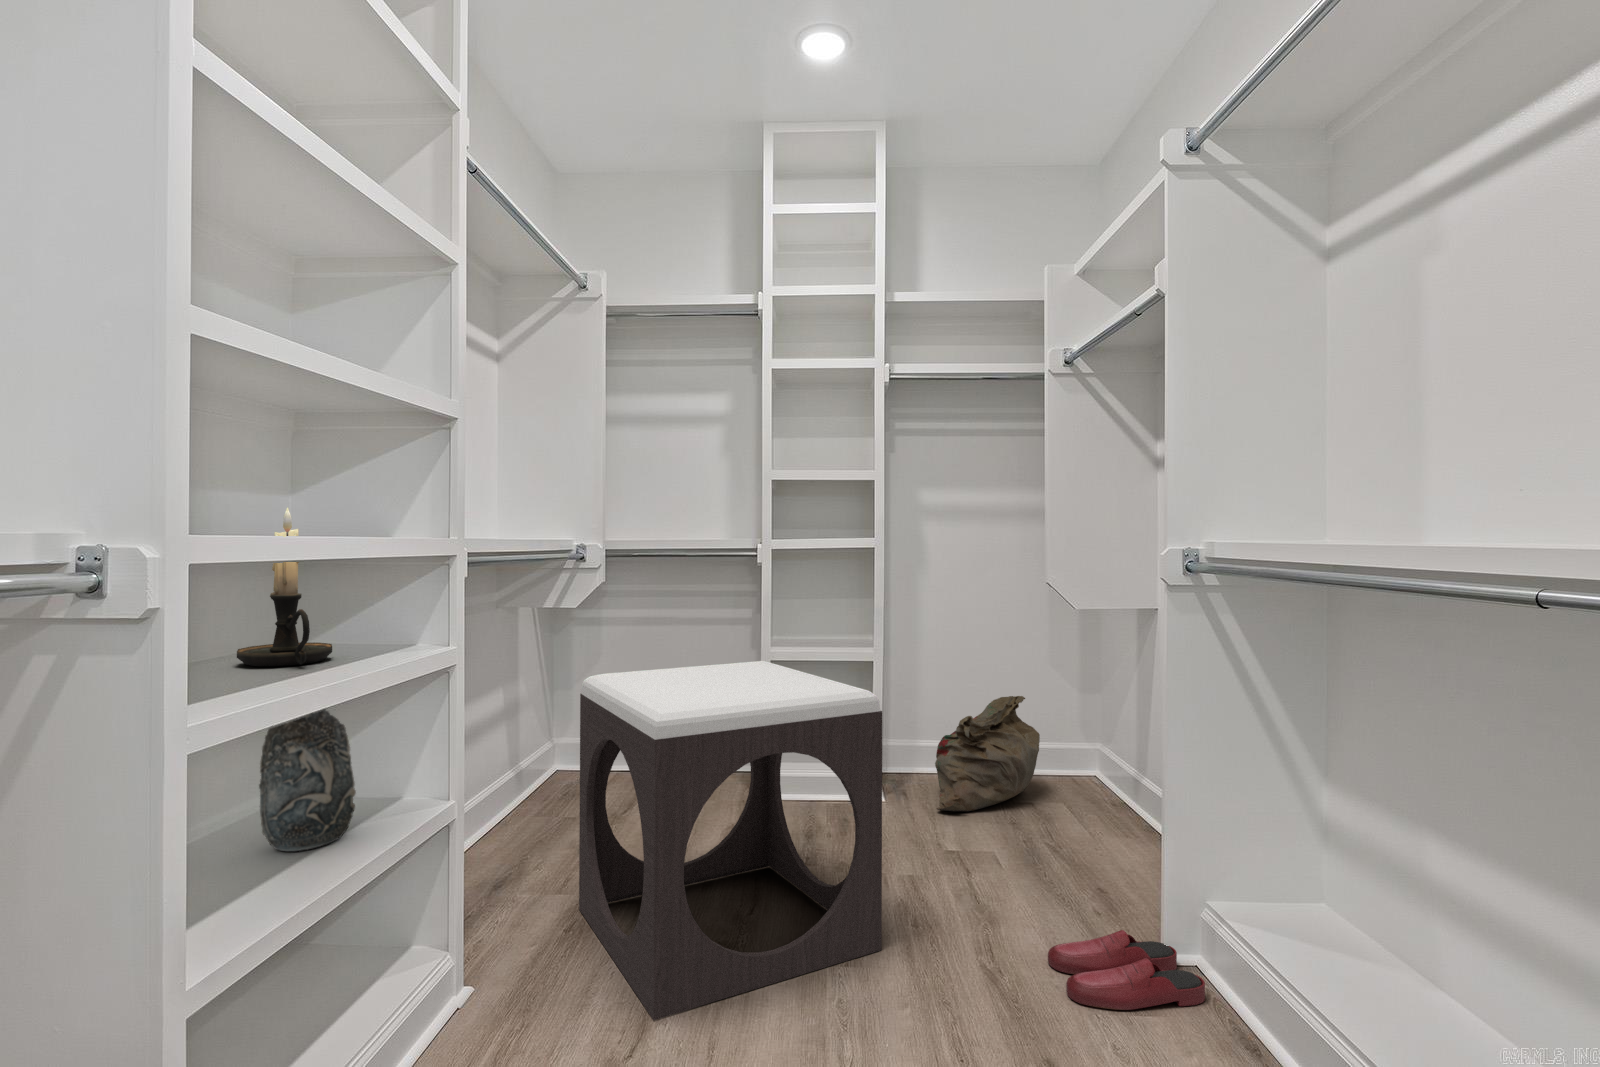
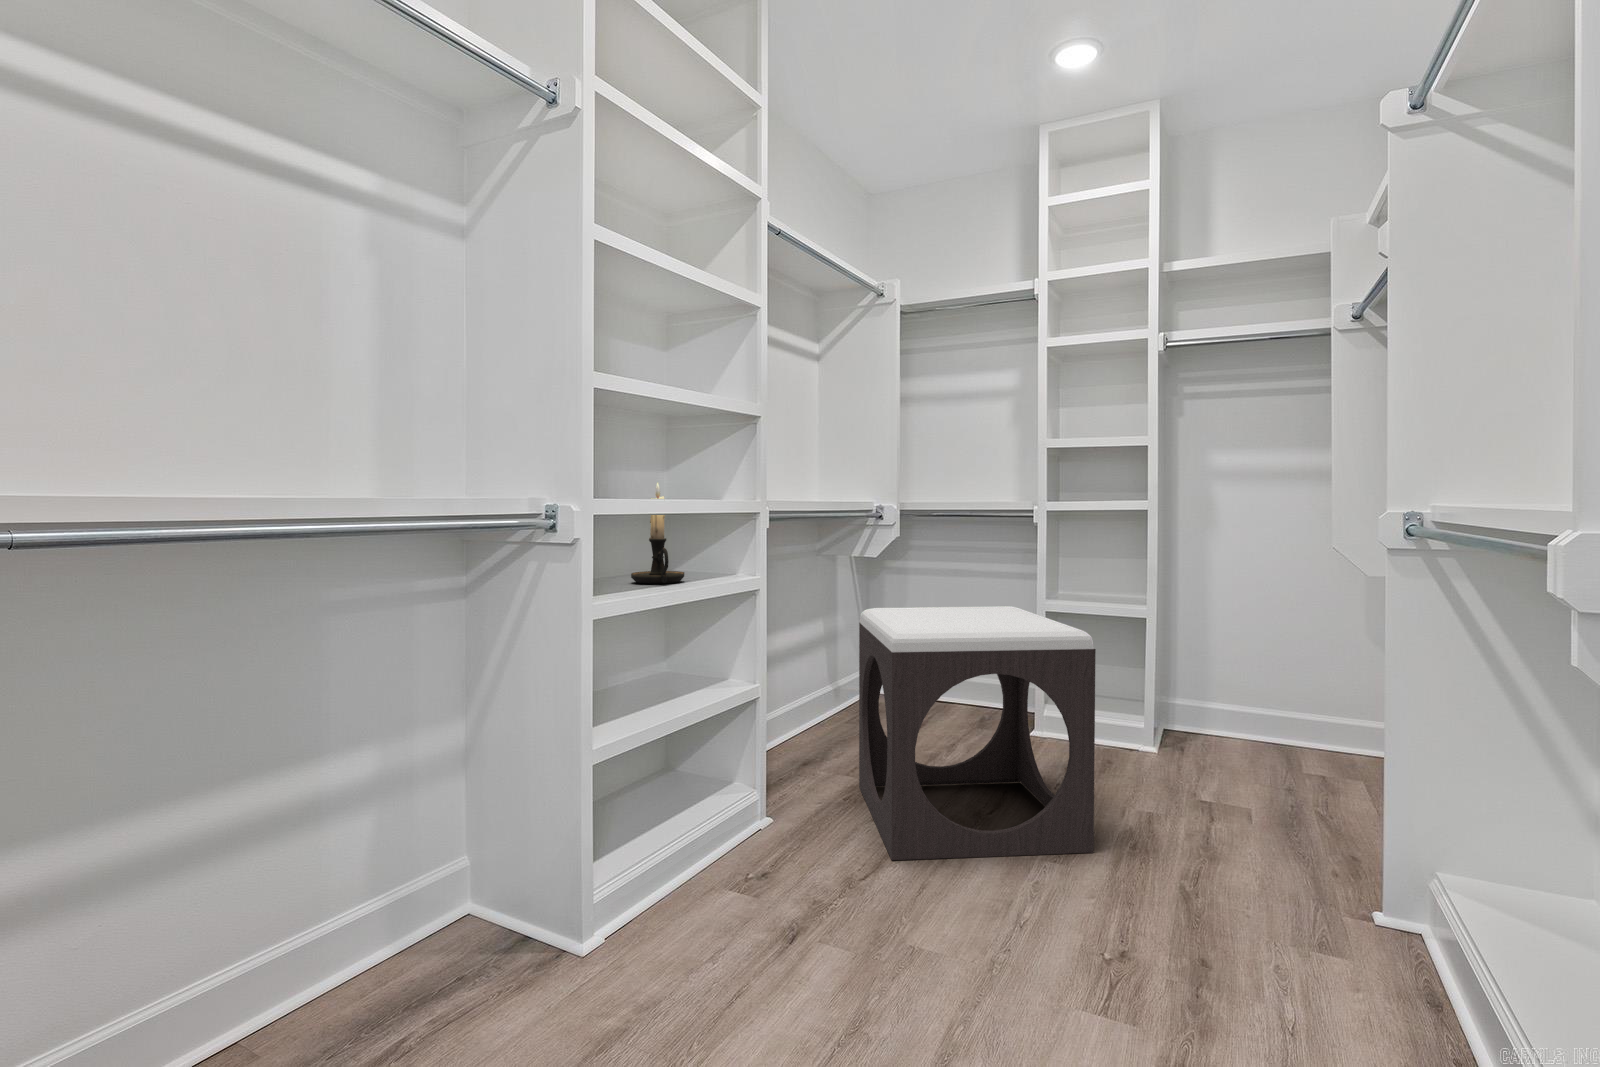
bag: present [935,696,1040,812] -> none [1202,662,1331,768]
decorative vase: present [259,709,356,851] -> none [643,596,697,701]
slippers: present [1048,930,1205,1010] -> none [1252,873,1410,947]

